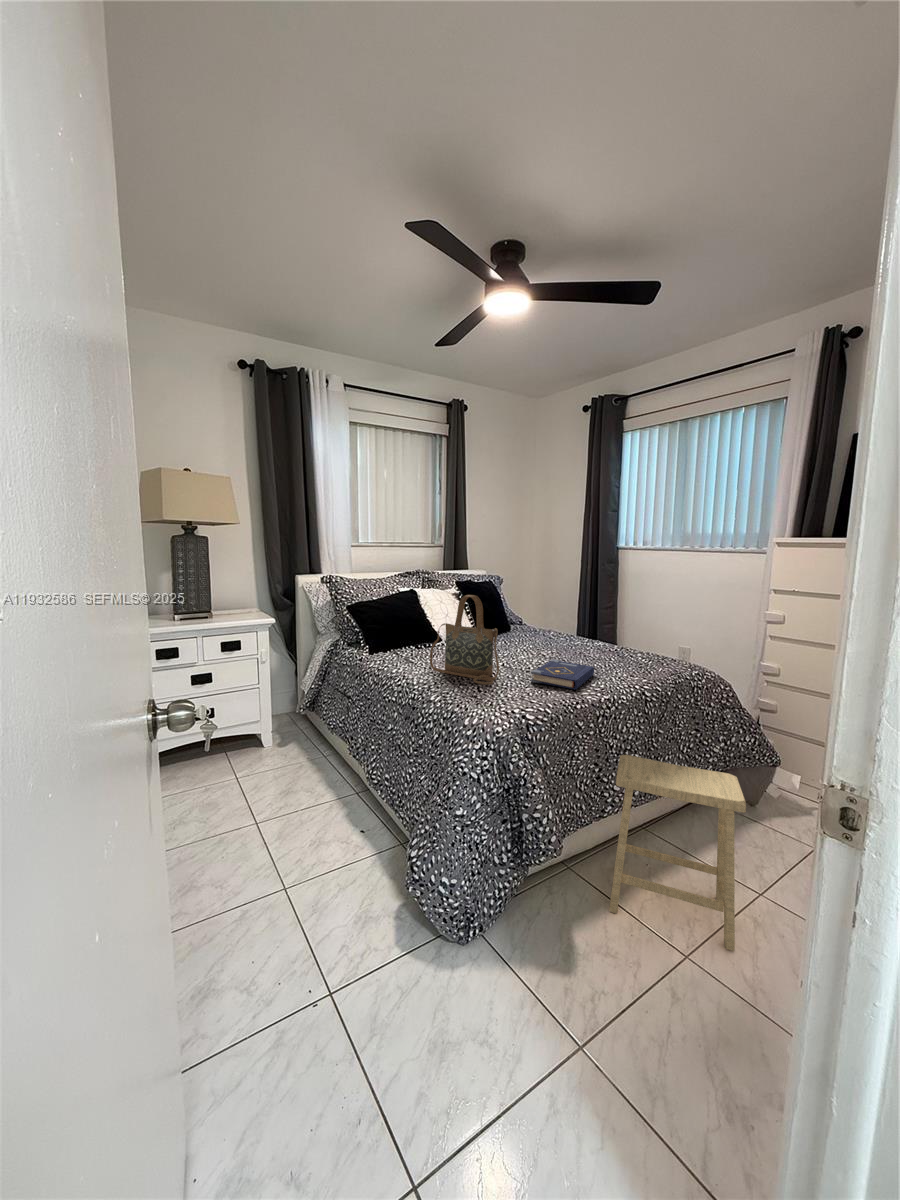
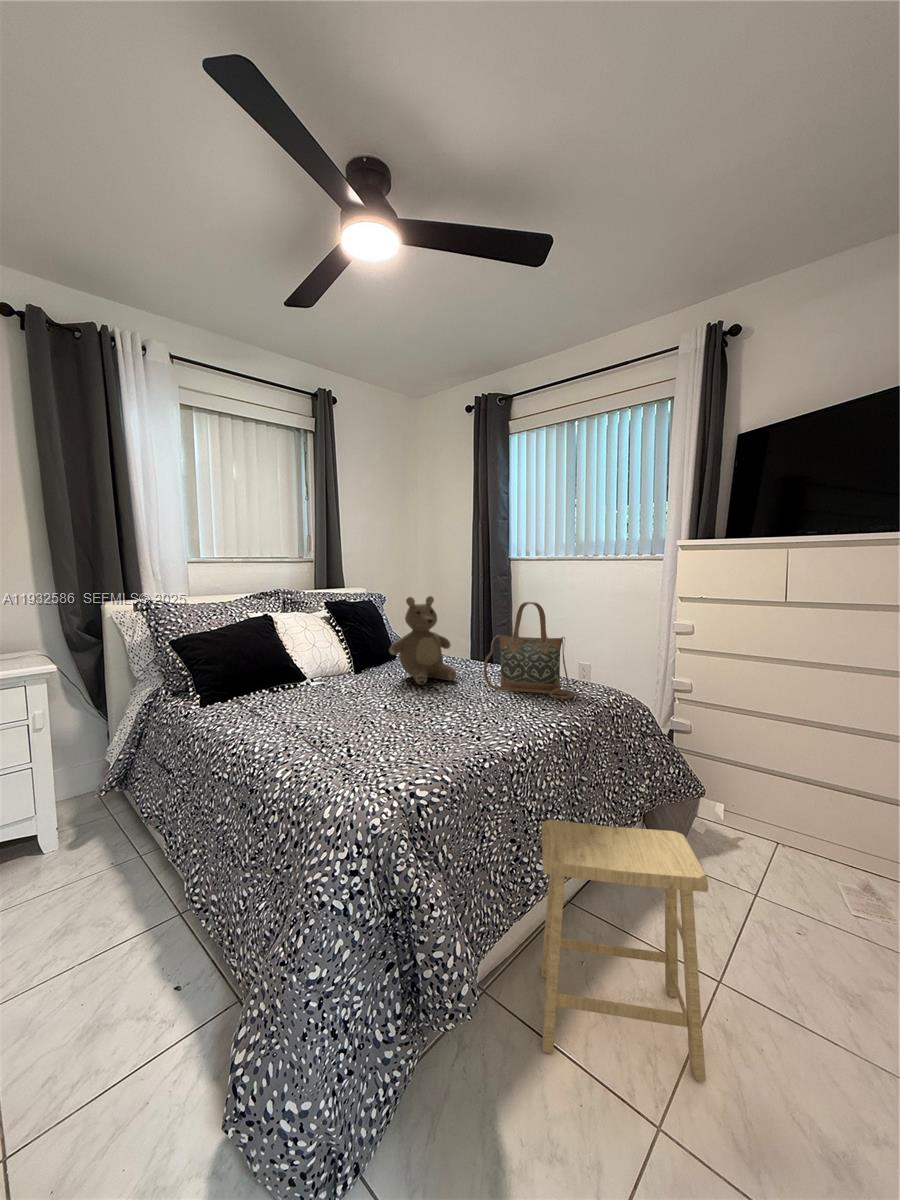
teddy bear: none [506,580,560,651] -> present [389,596,456,685]
handbag: present [430,595,499,685] -> present [484,602,573,699]
book: present [530,659,594,690] -> none [421,696,501,738]

